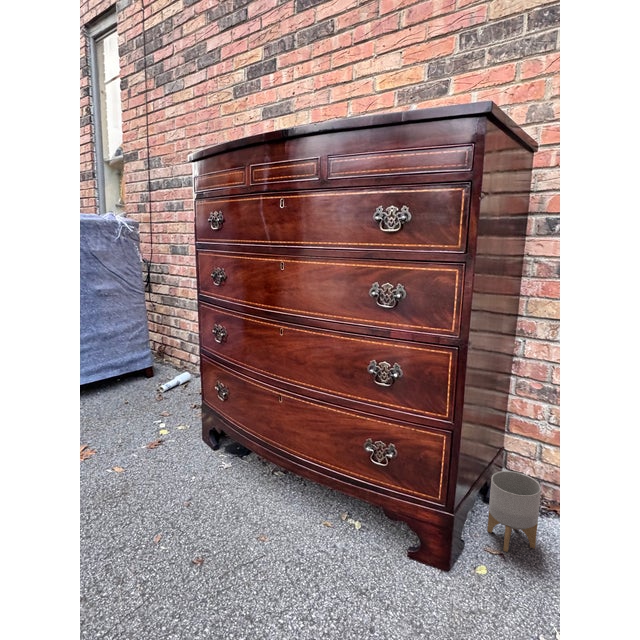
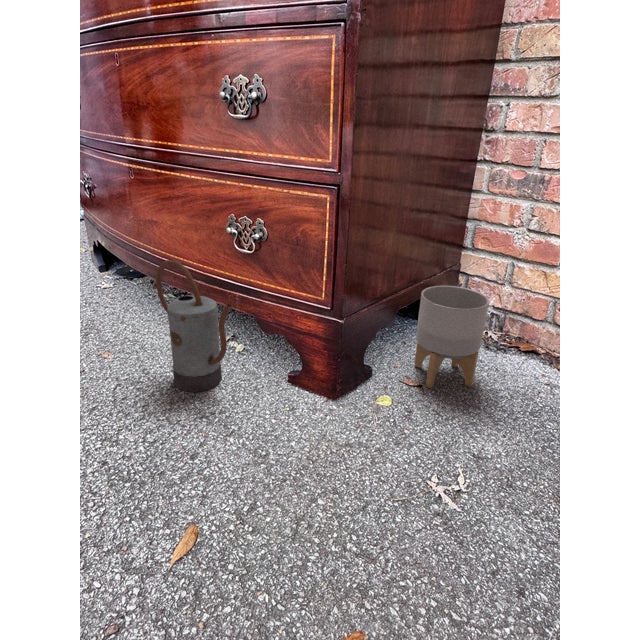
watering can: none [307,471,377,570] -> present [156,260,233,392]

